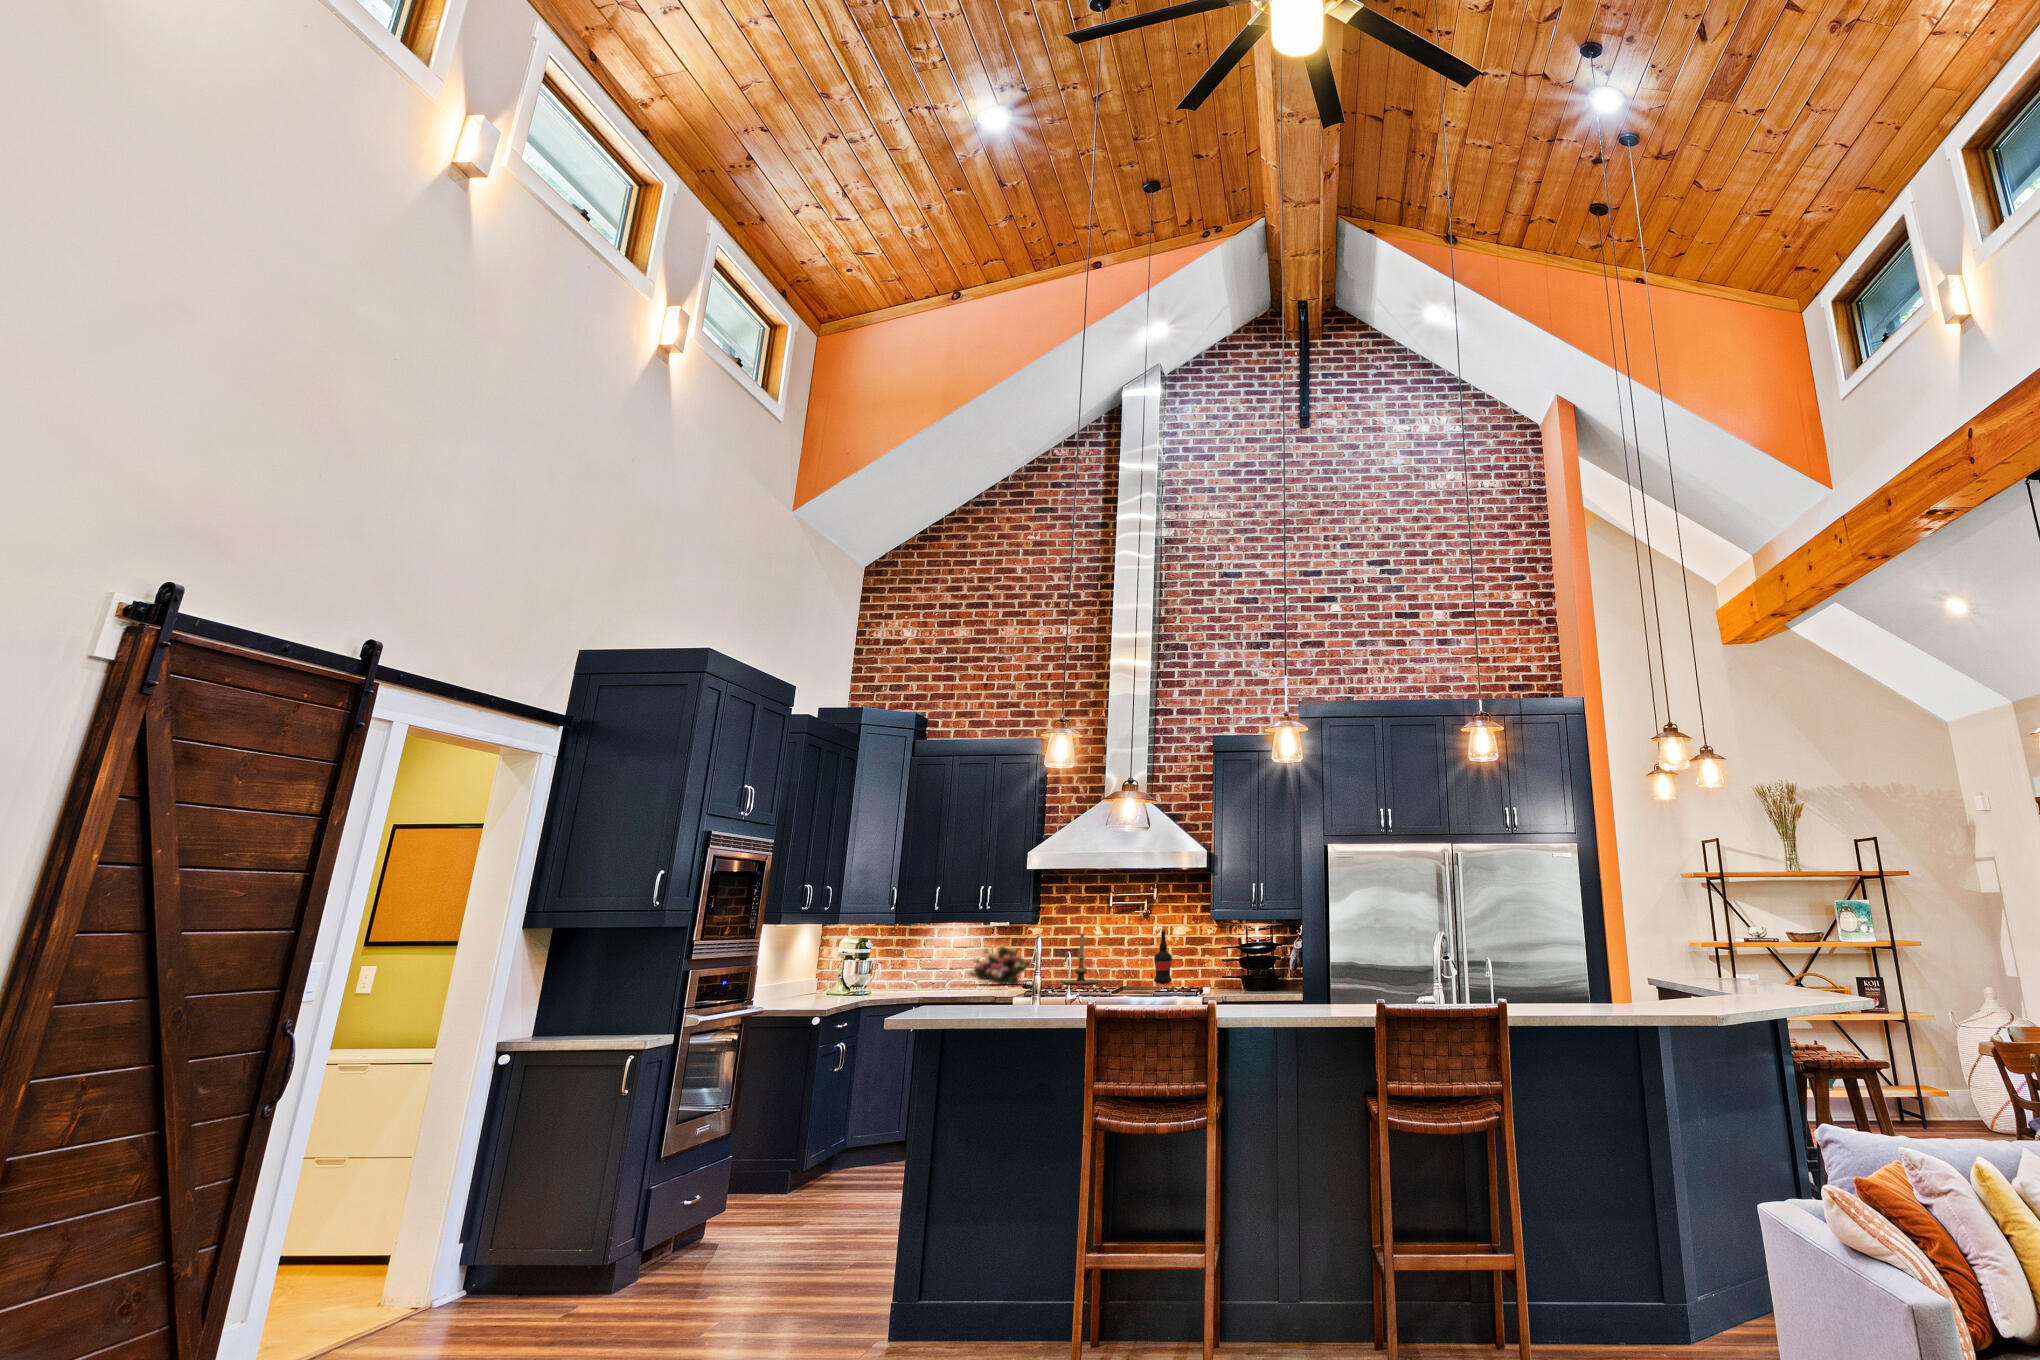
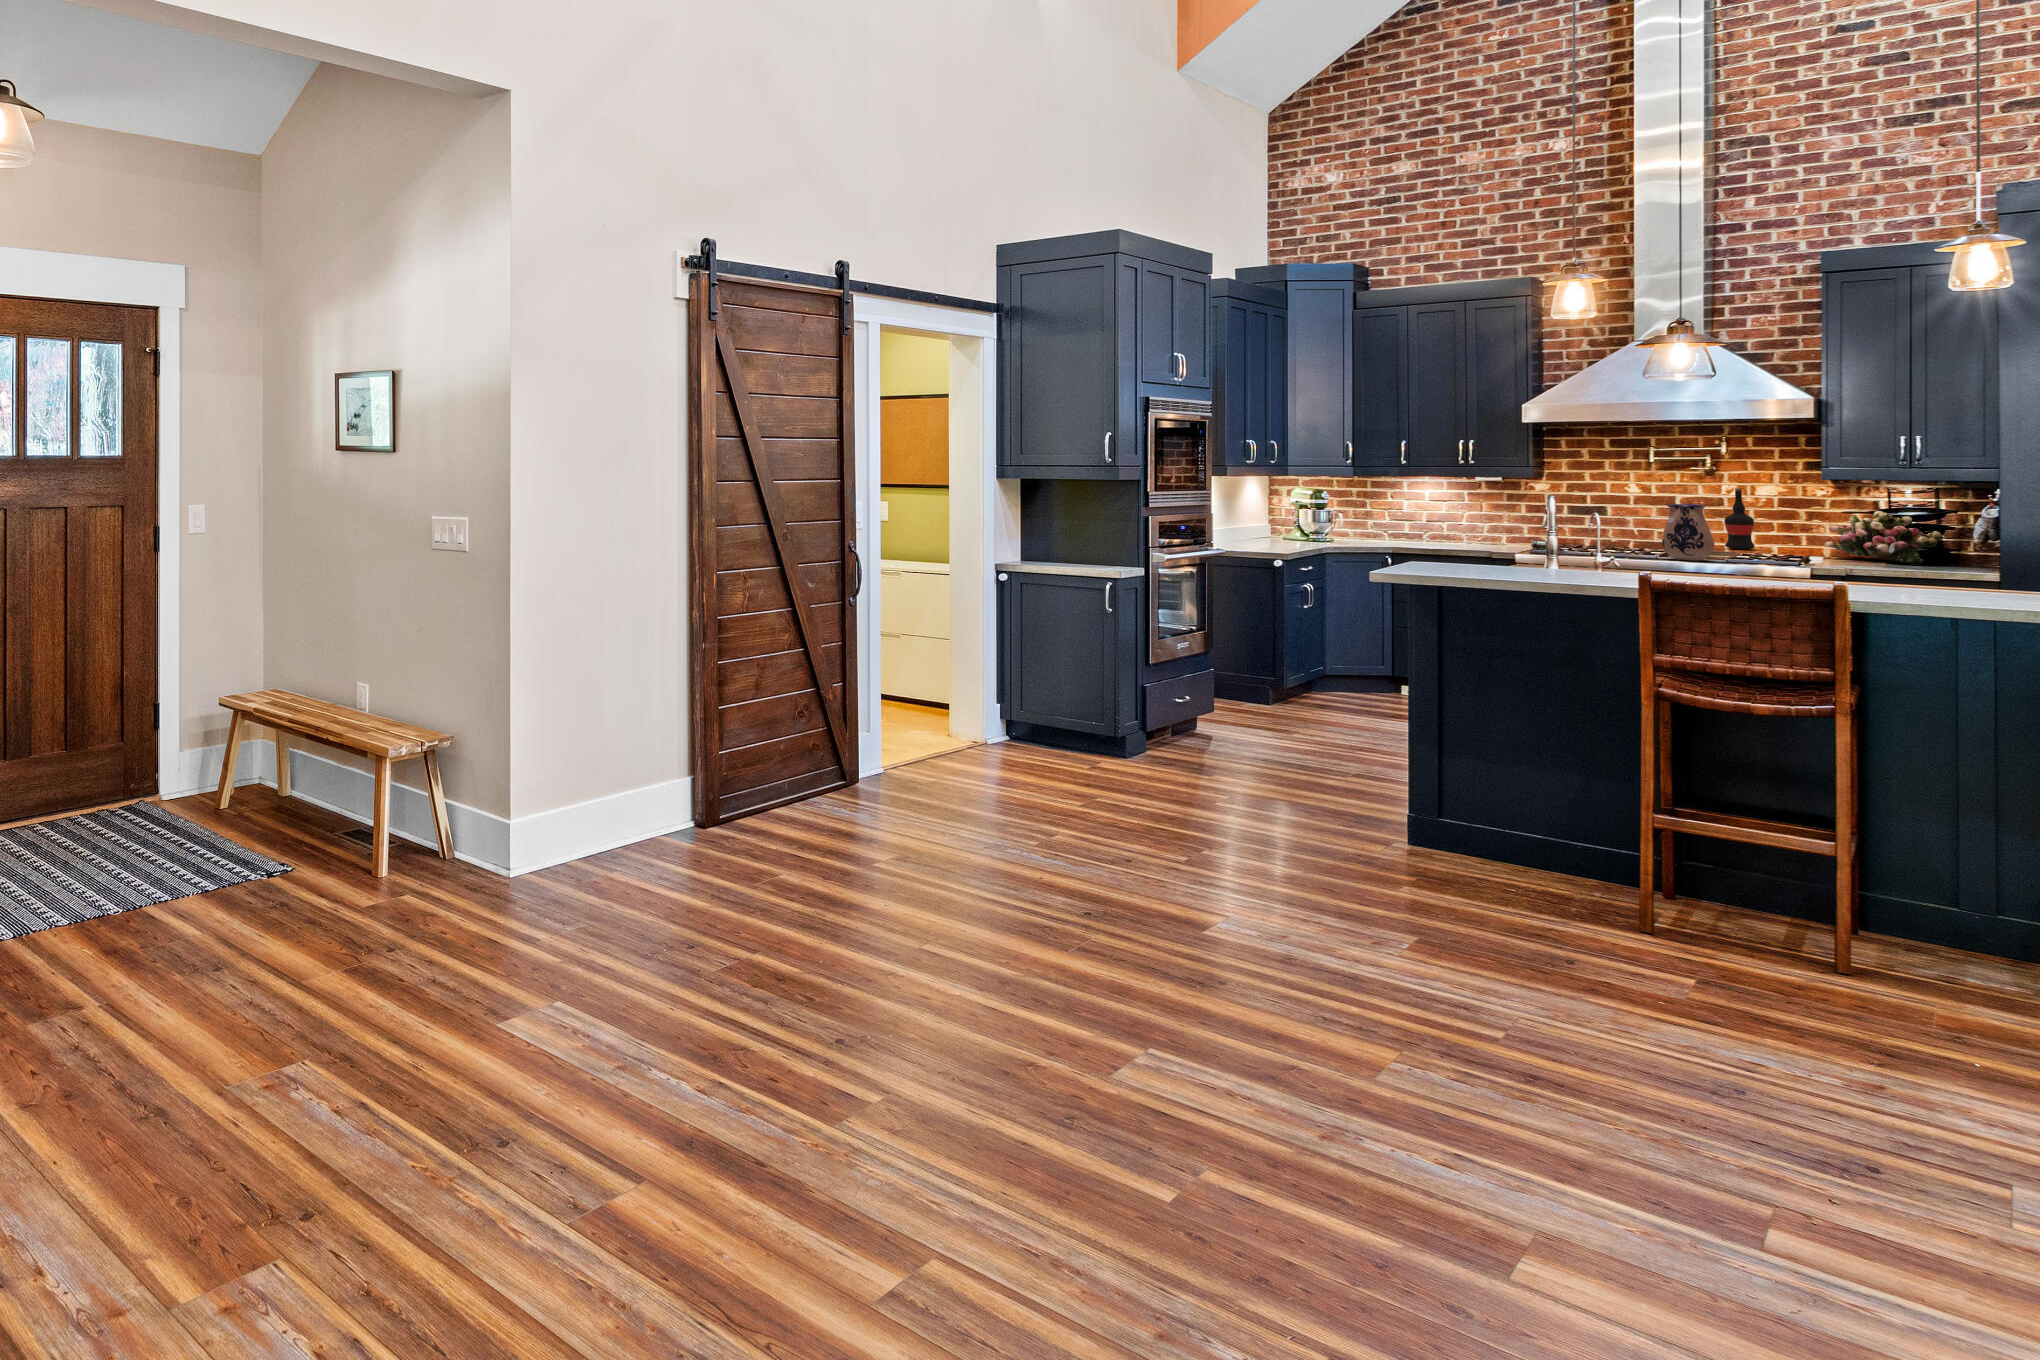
candle holder: present [1060,934,1101,984] -> none [1579,489,1642,544]
ceramic pitcher: none [1112,938,1144,988] -> present [1662,504,1714,561]
flower arrangement: present [967,946,1030,985] -> present [1824,511,1943,563]

